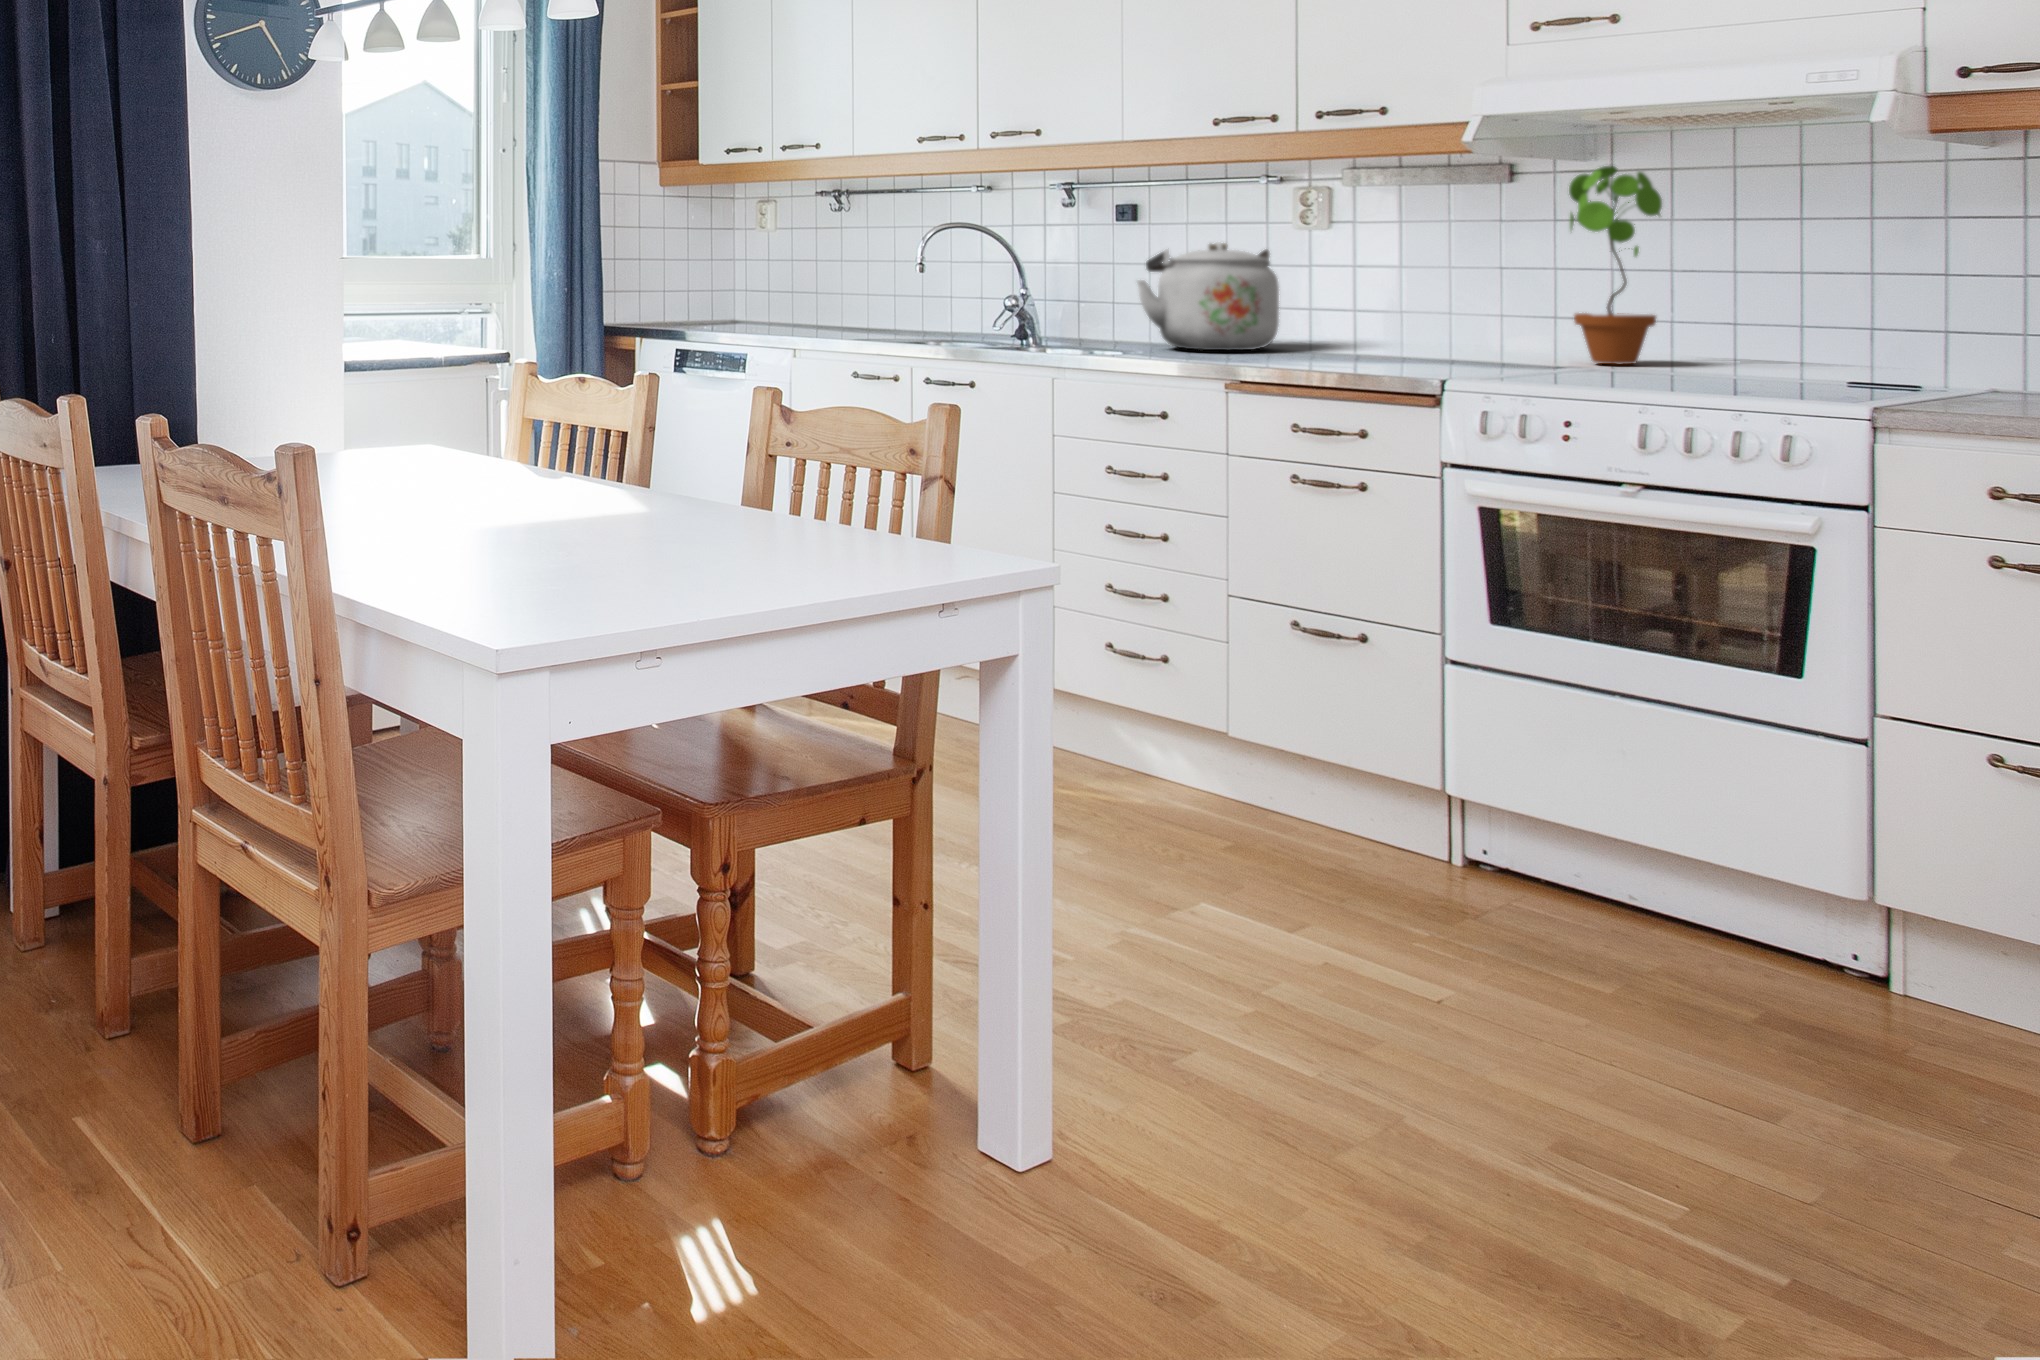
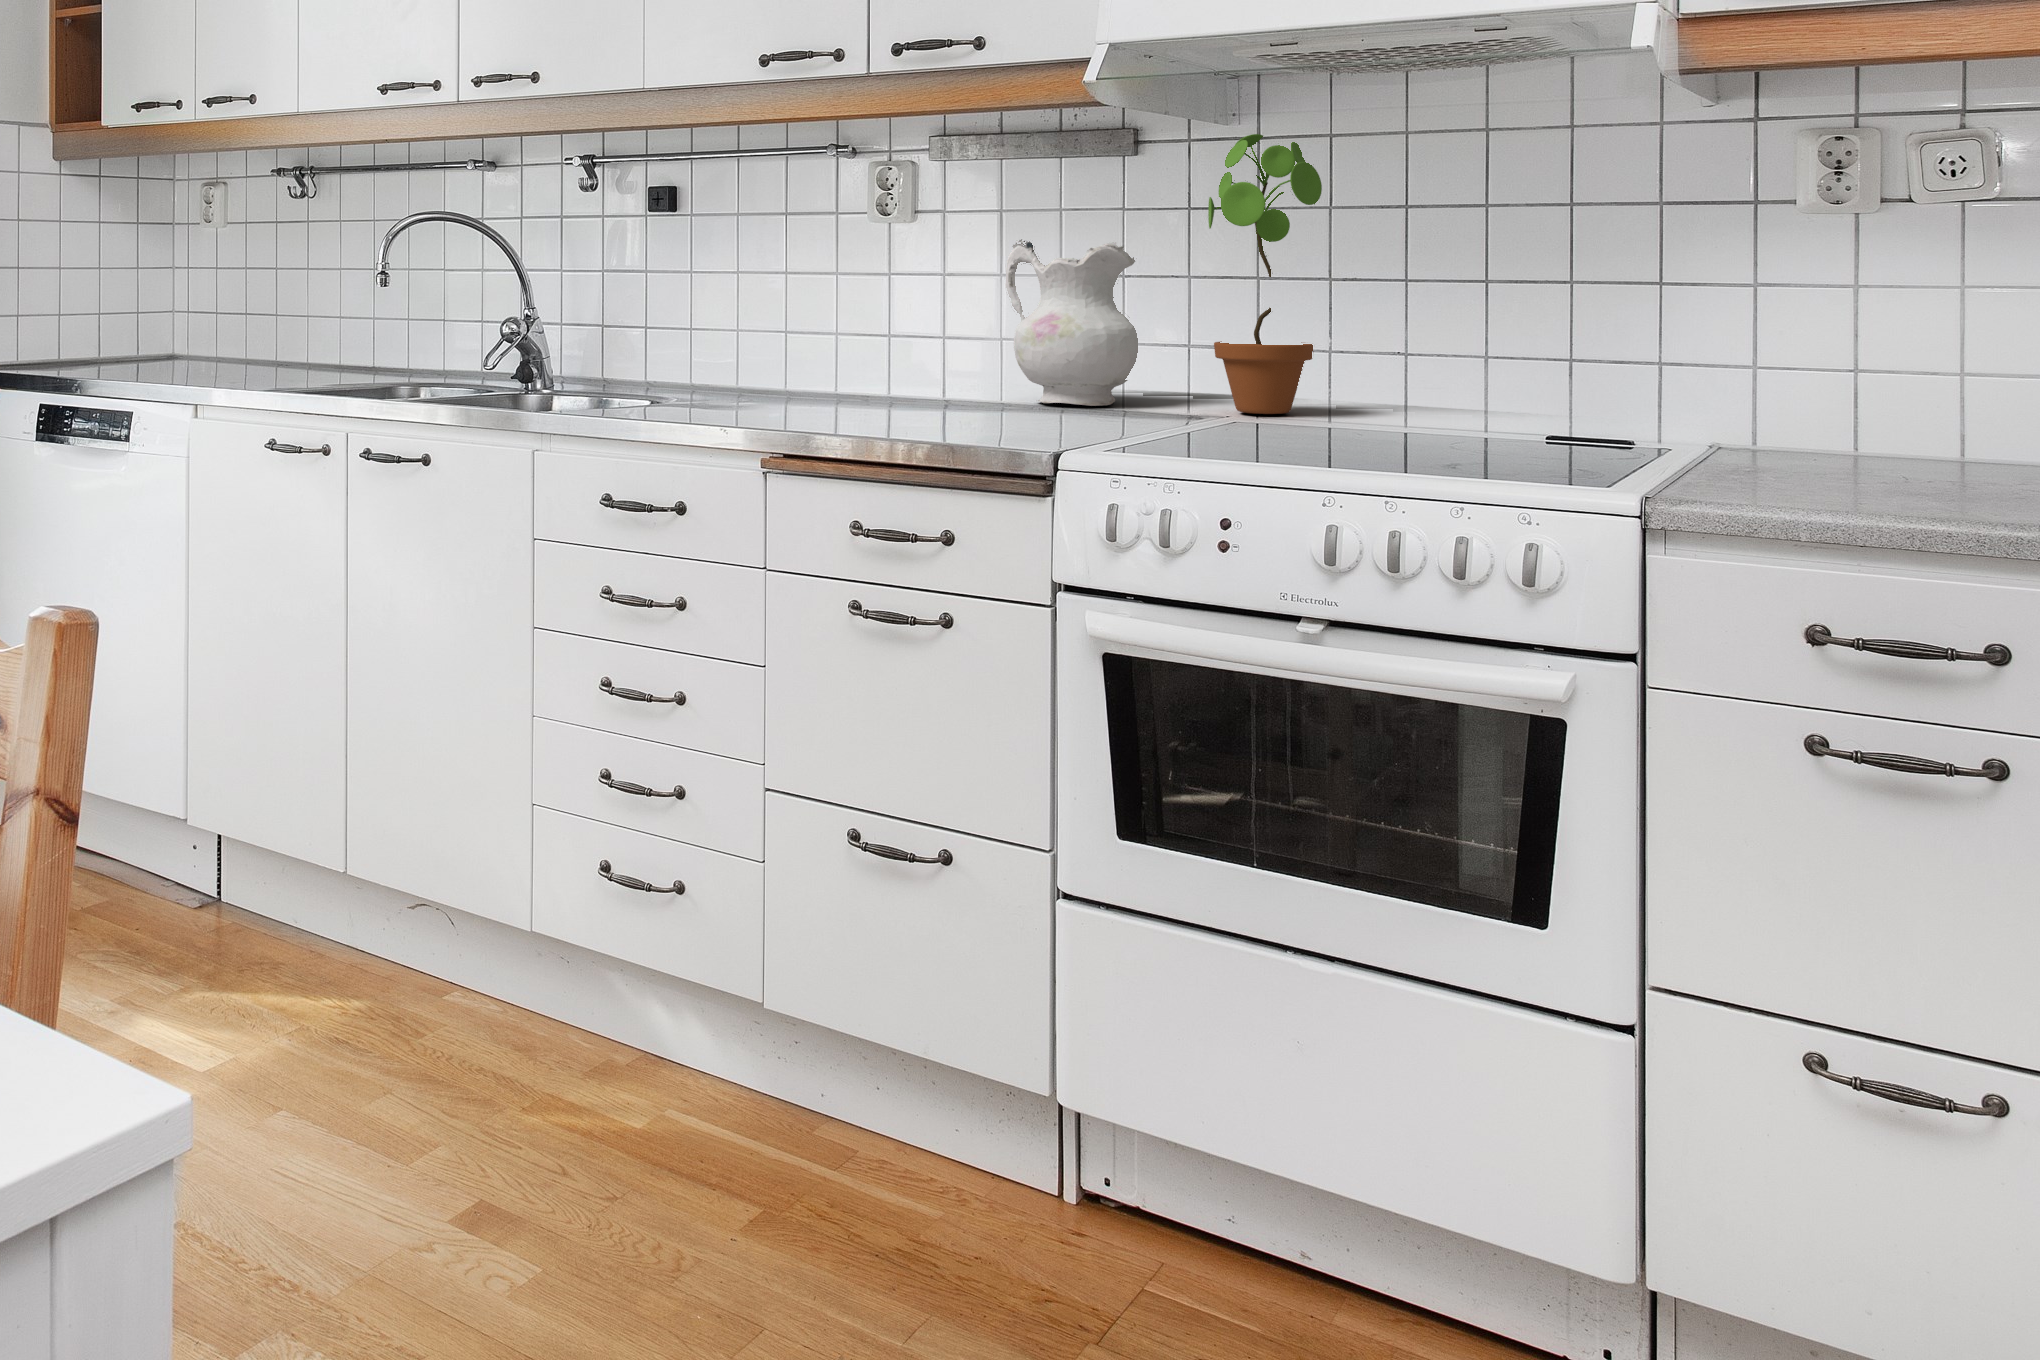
ceramic pitcher: none [1404,241,1516,358] -> present [1006,239,1138,406]
kettle: present [1137,242,1279,350] -> none [661,240,850,395]

